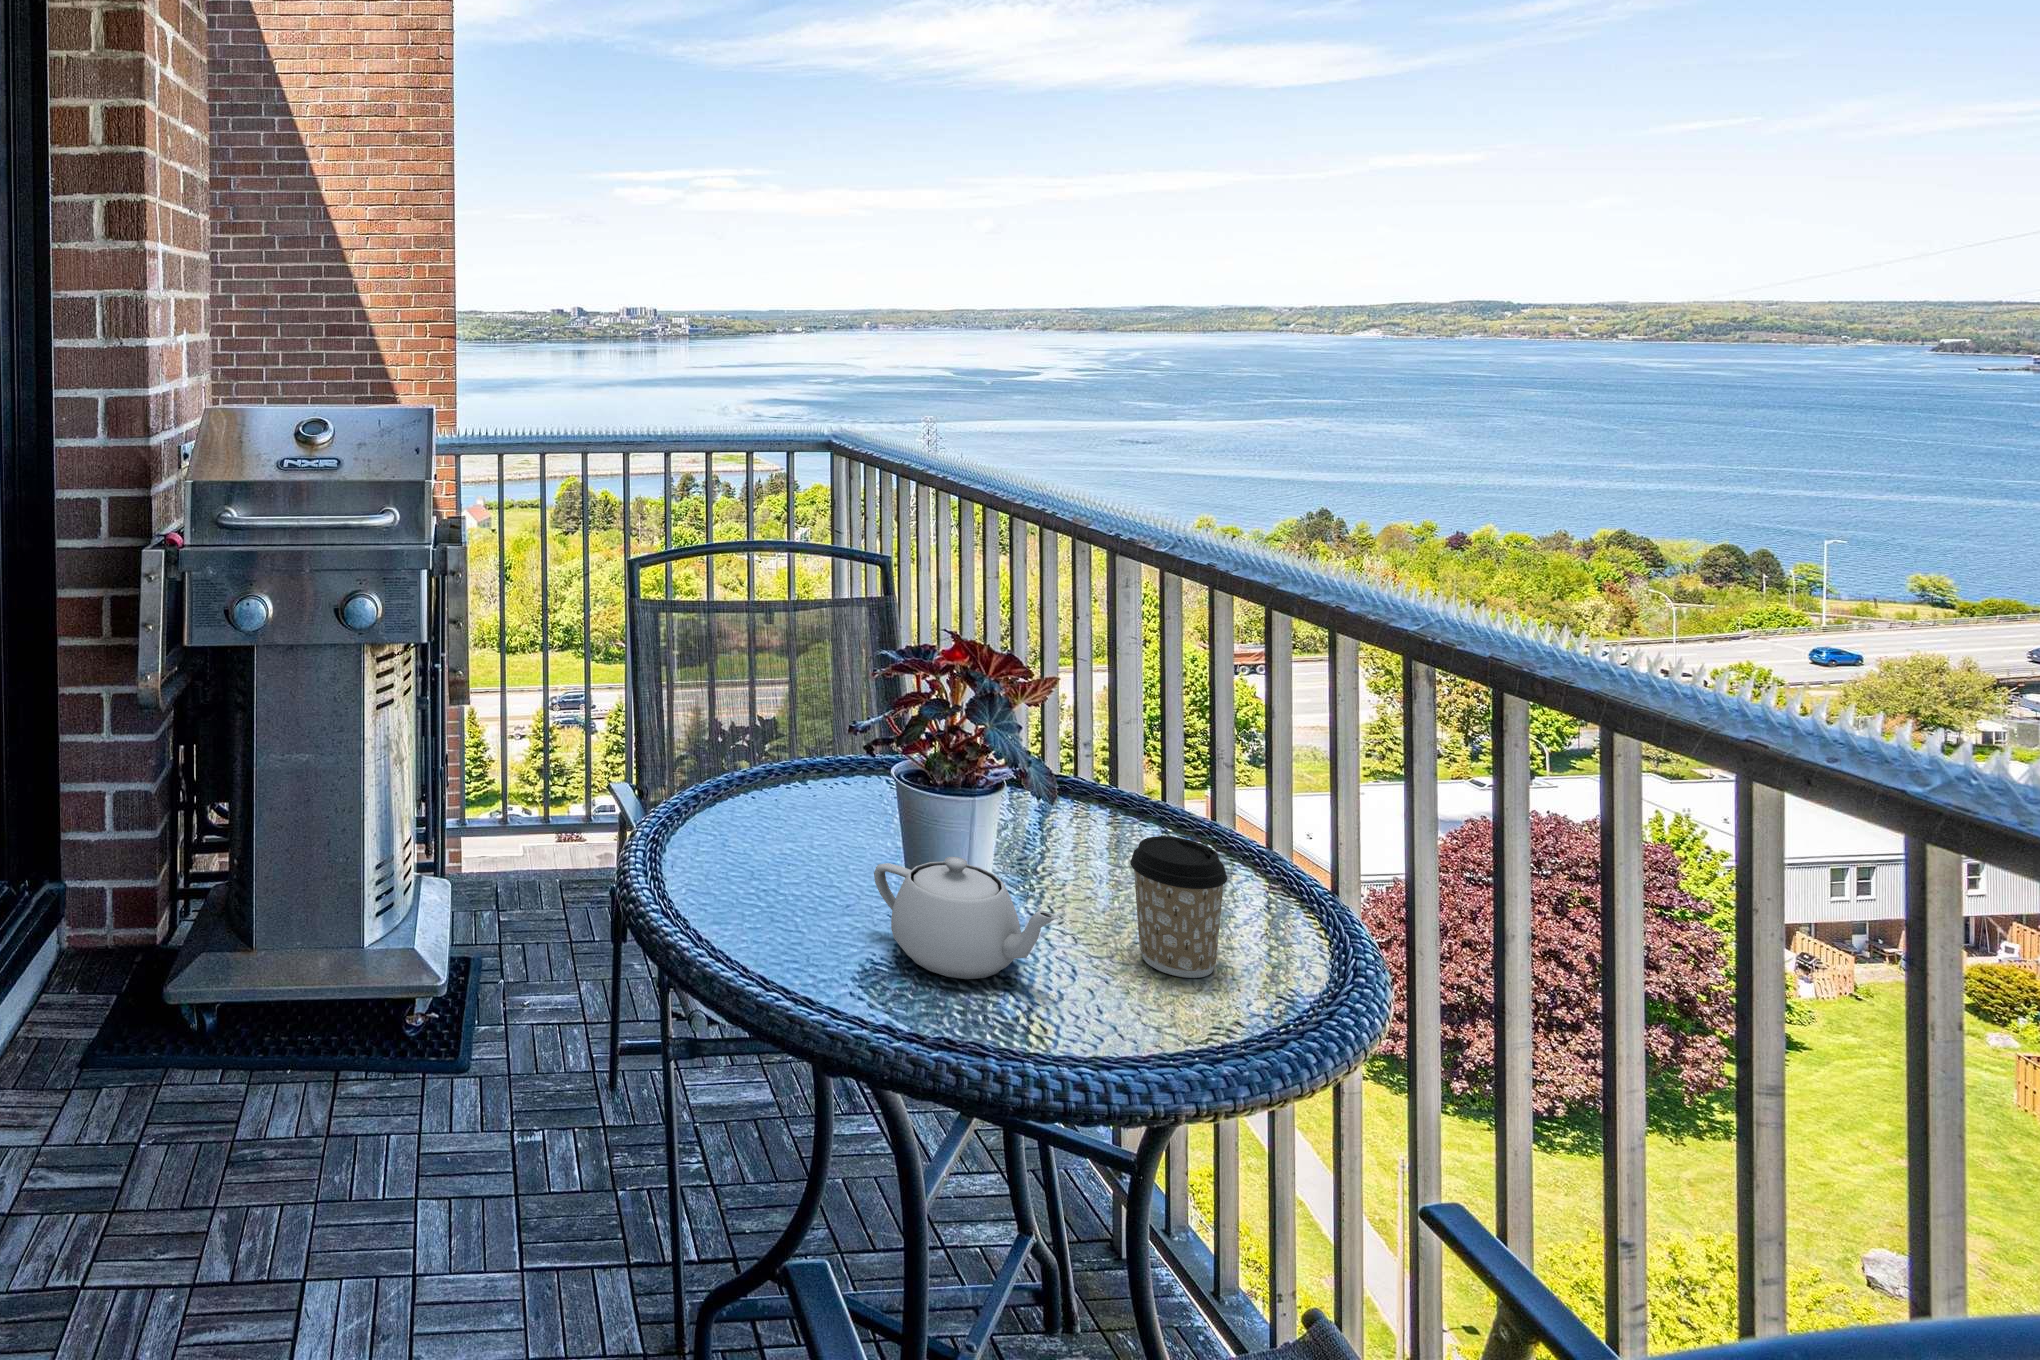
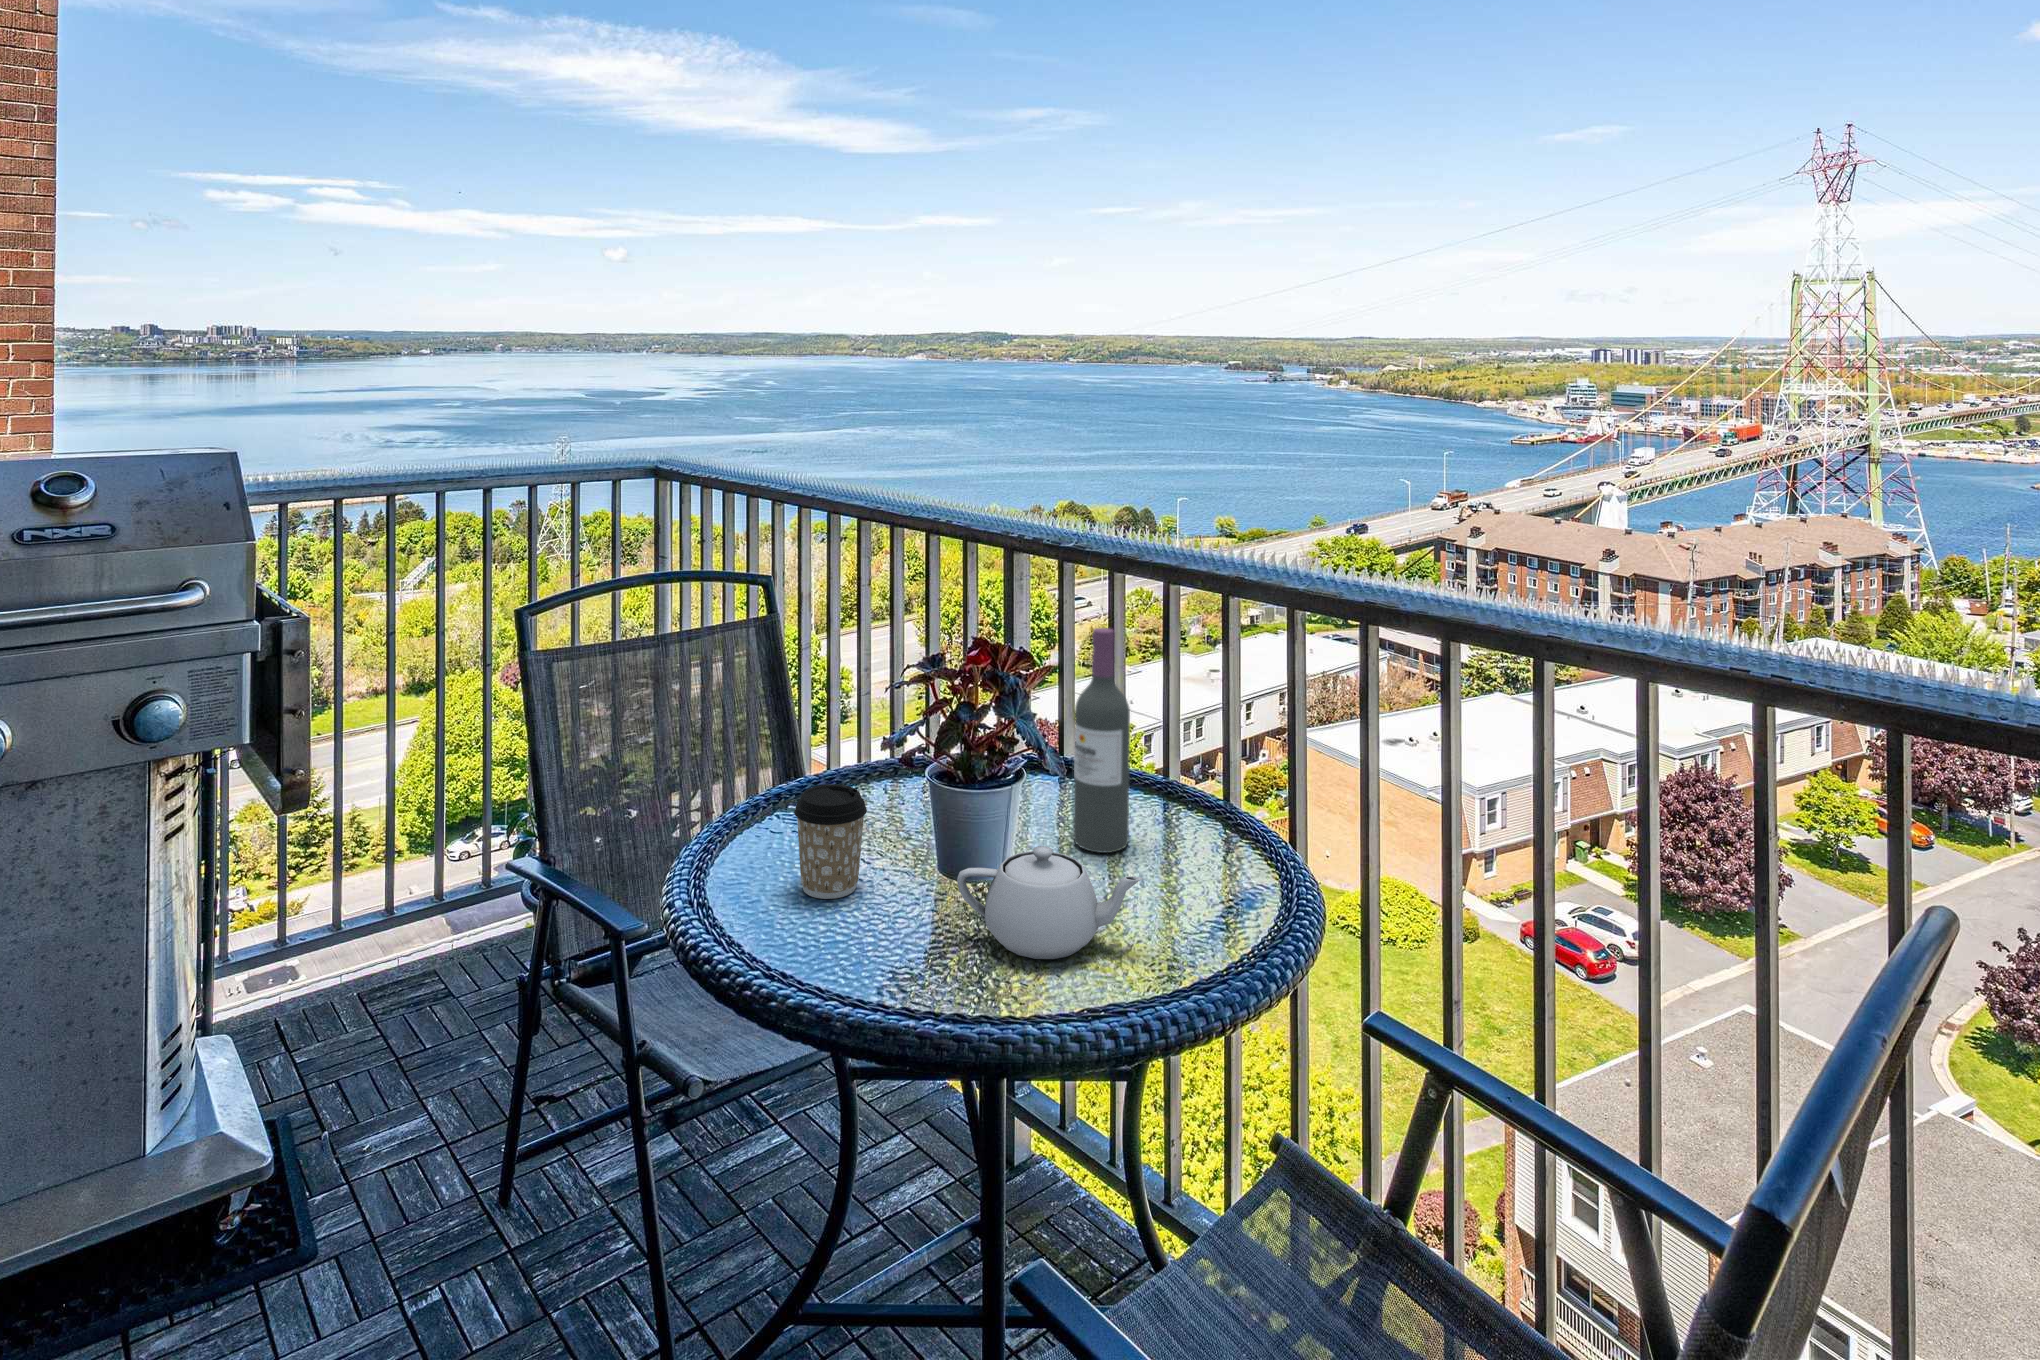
wine bottle: none [1086,641,1156,902] -> present [1073,628,1130,853]
coffee cup: present [1130,836,1227,978] -> present [794,784,867,899]

